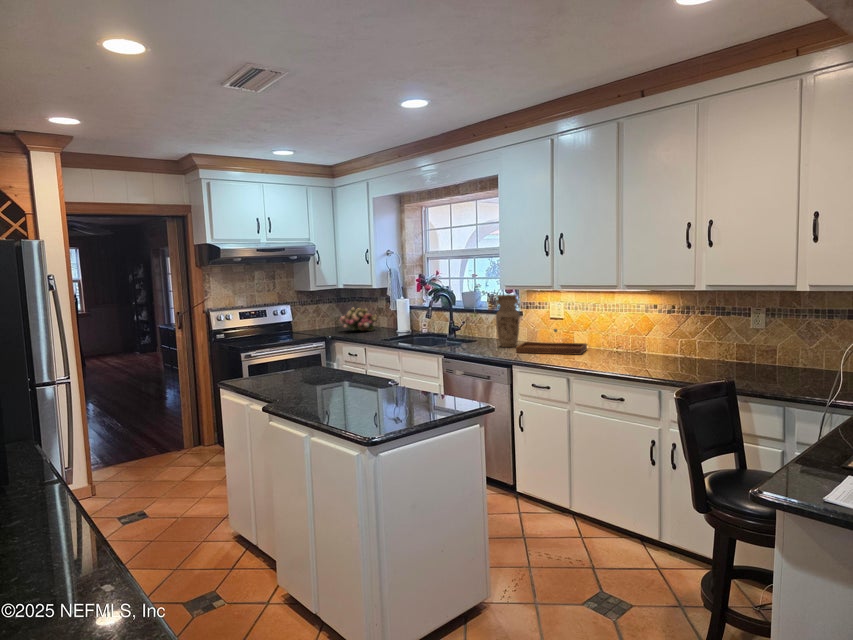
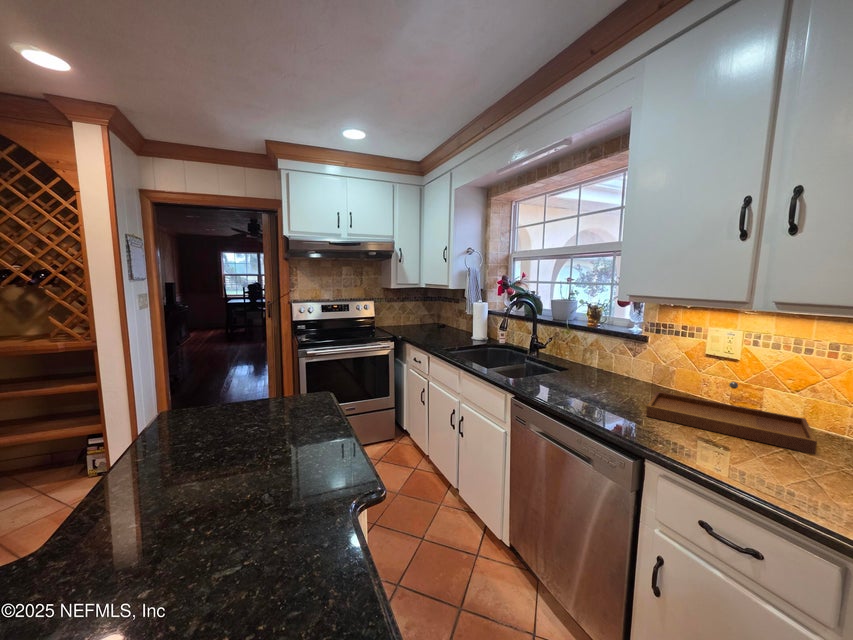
vase: present [495,294,520,347] -> none [605,309,651,393]
flower arrangement: present [340,308,377,331] -> none [417,308,456,334]

